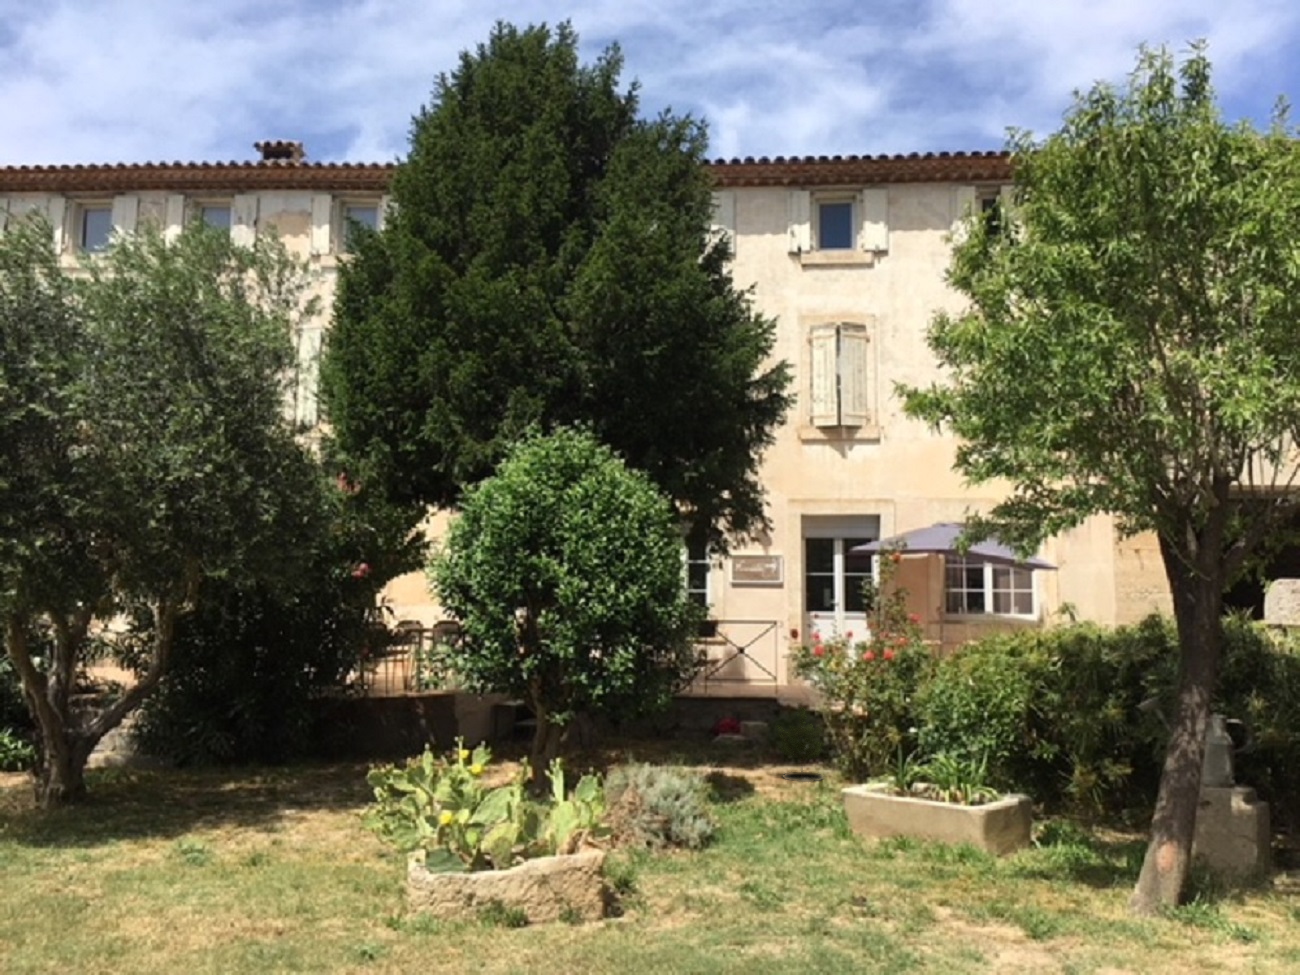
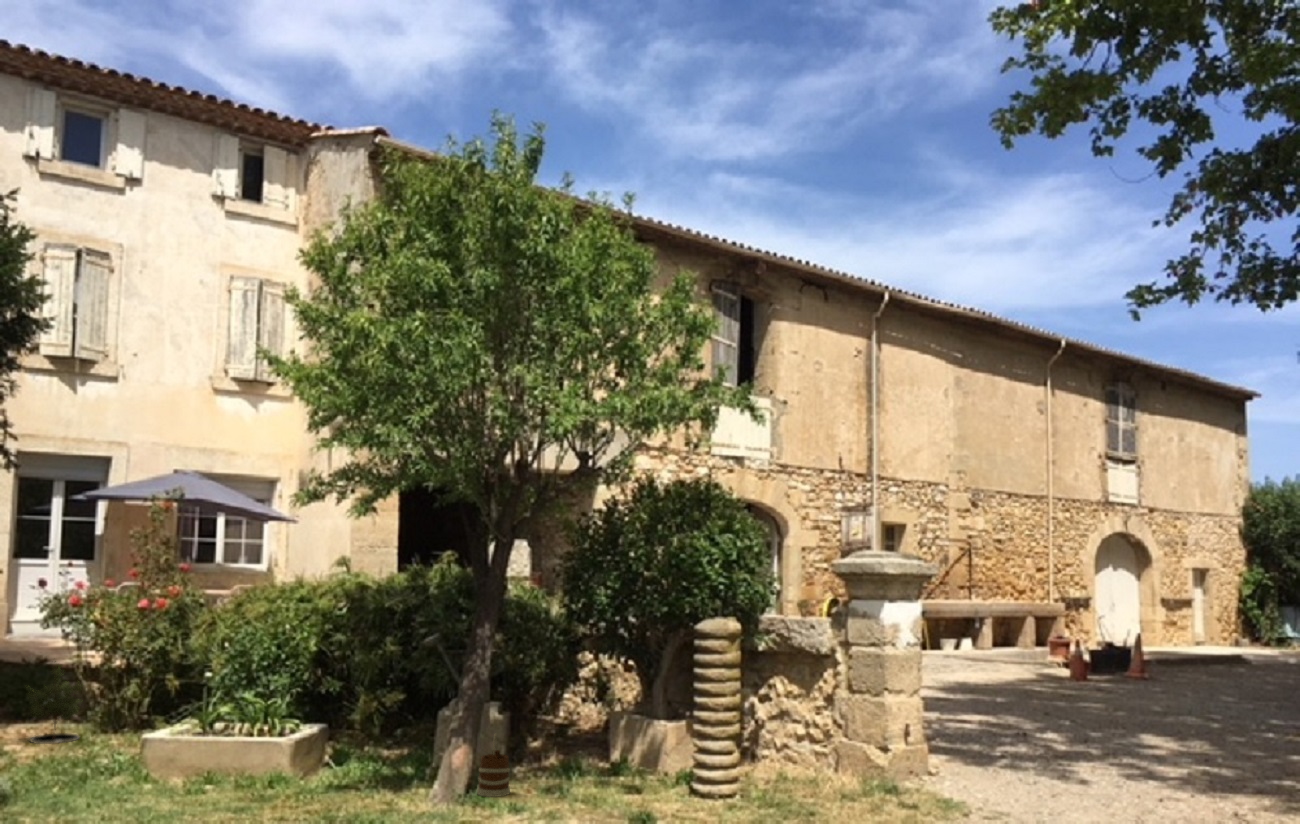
wooden bucket: none [1188,836,1235,919] -> present [477,734,510,797]

